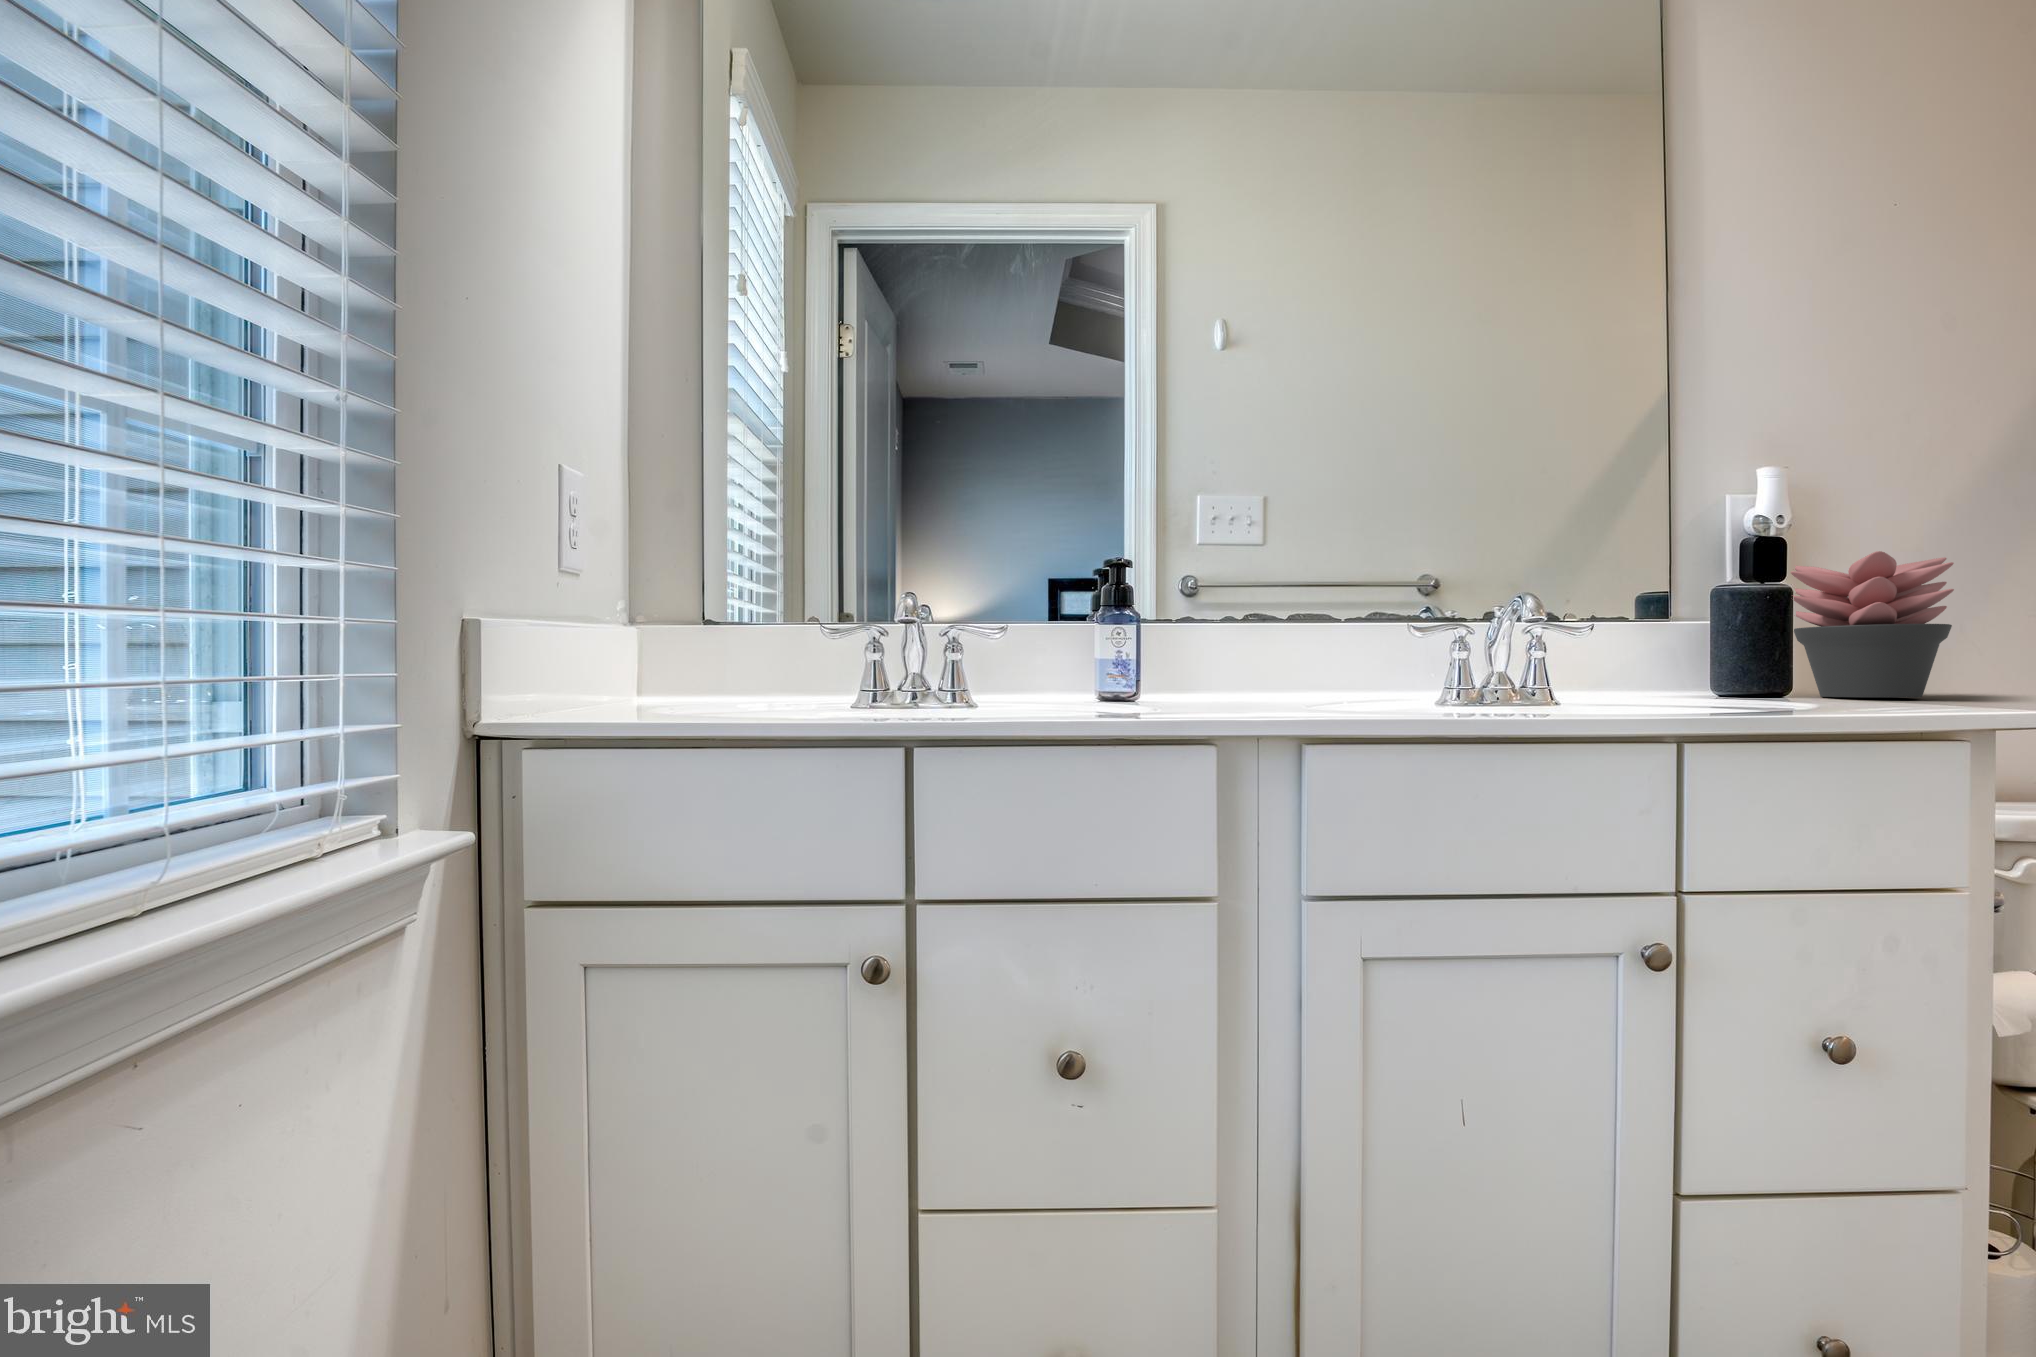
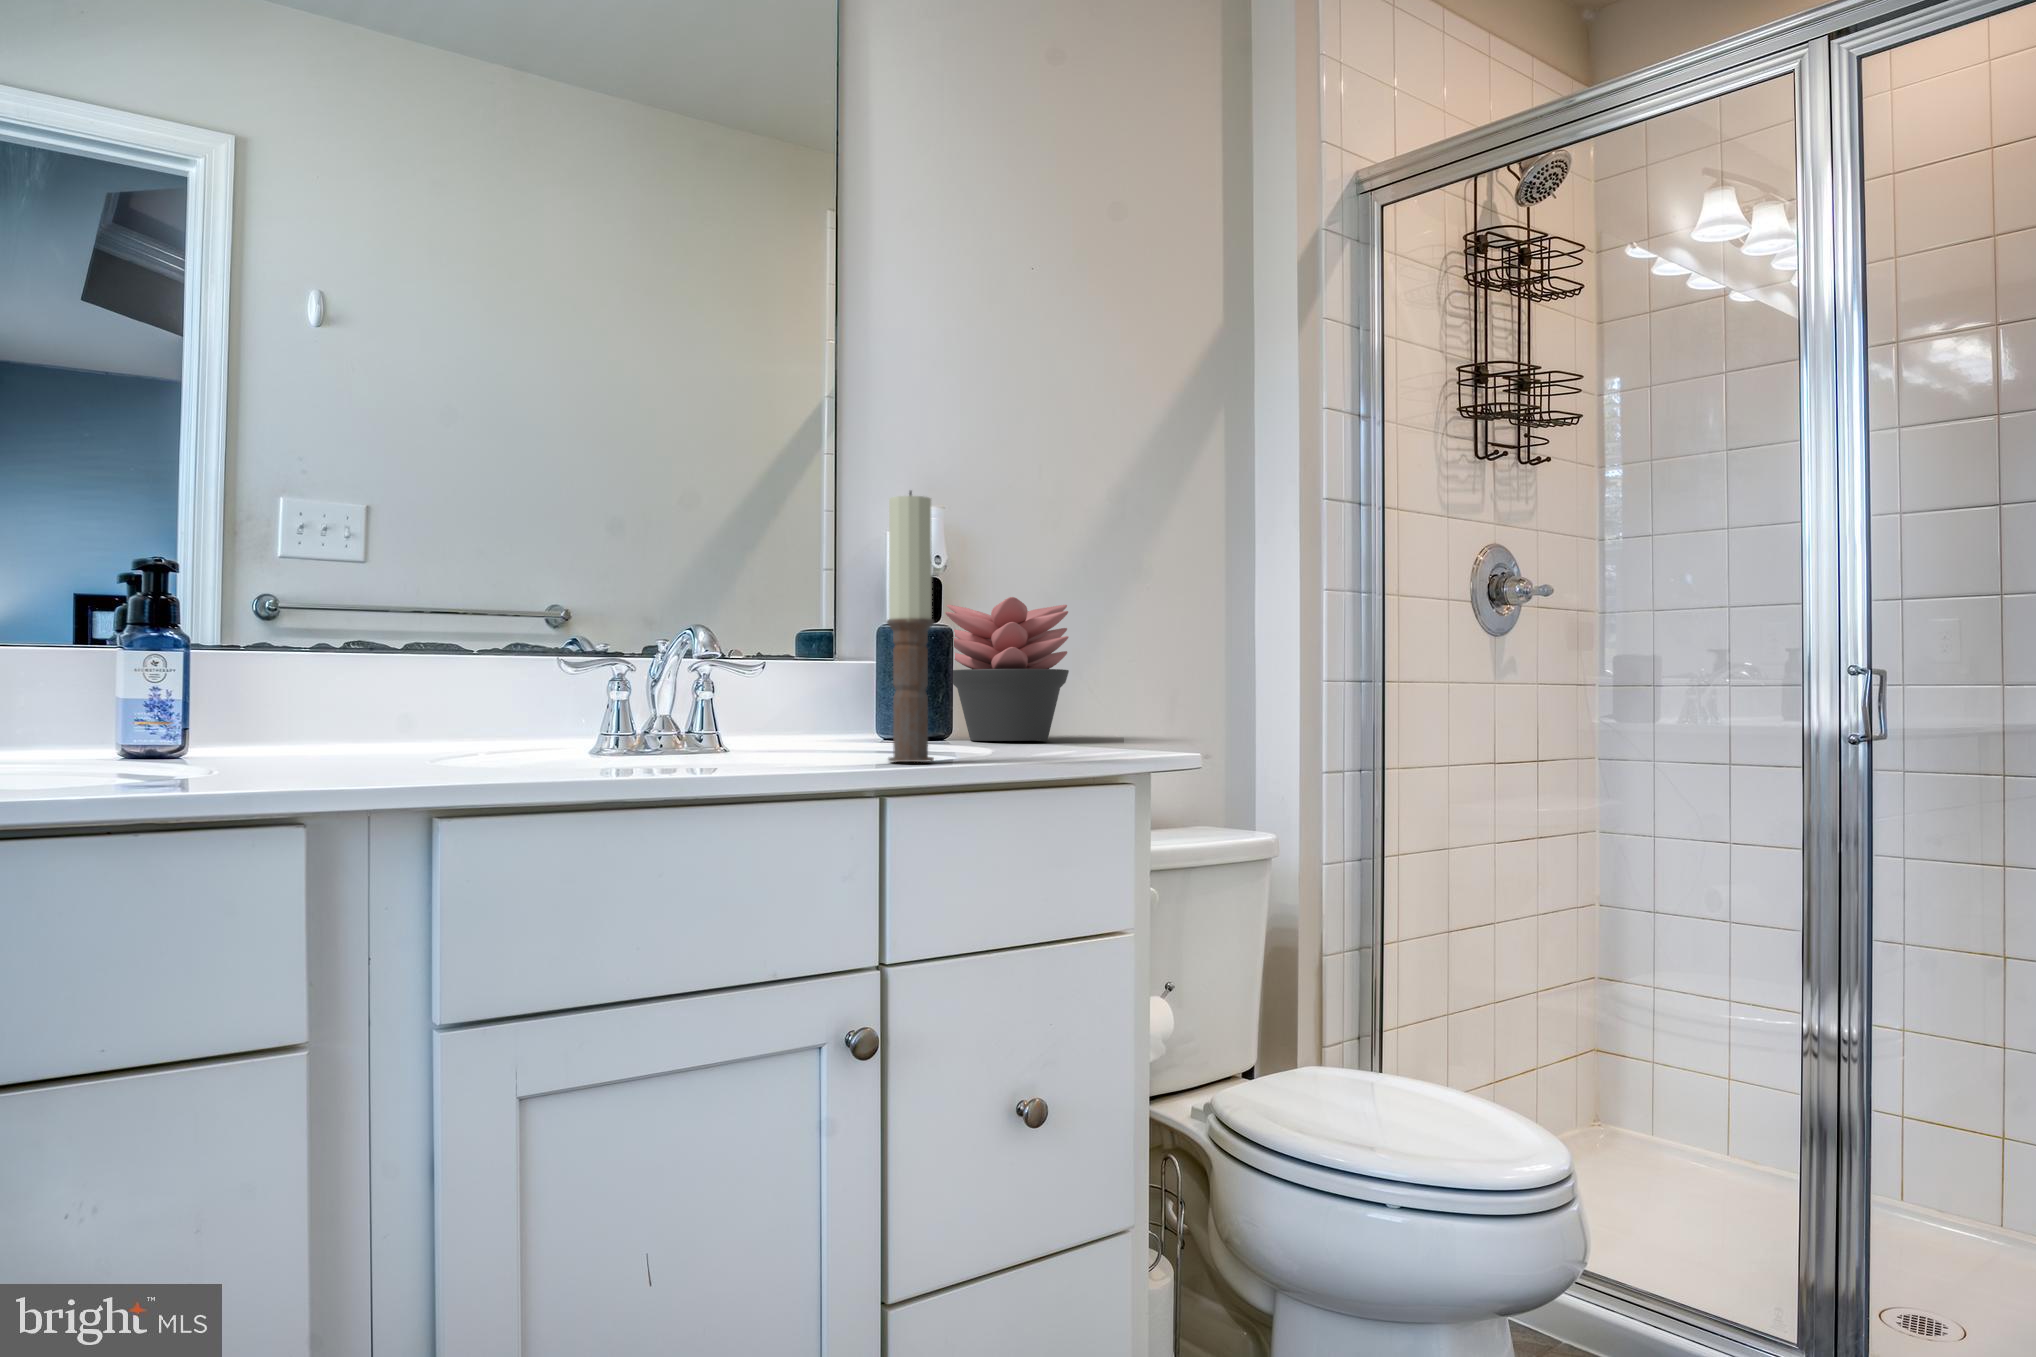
candle: none [1743,444,1800,716] -> present [887,491,934,762]

